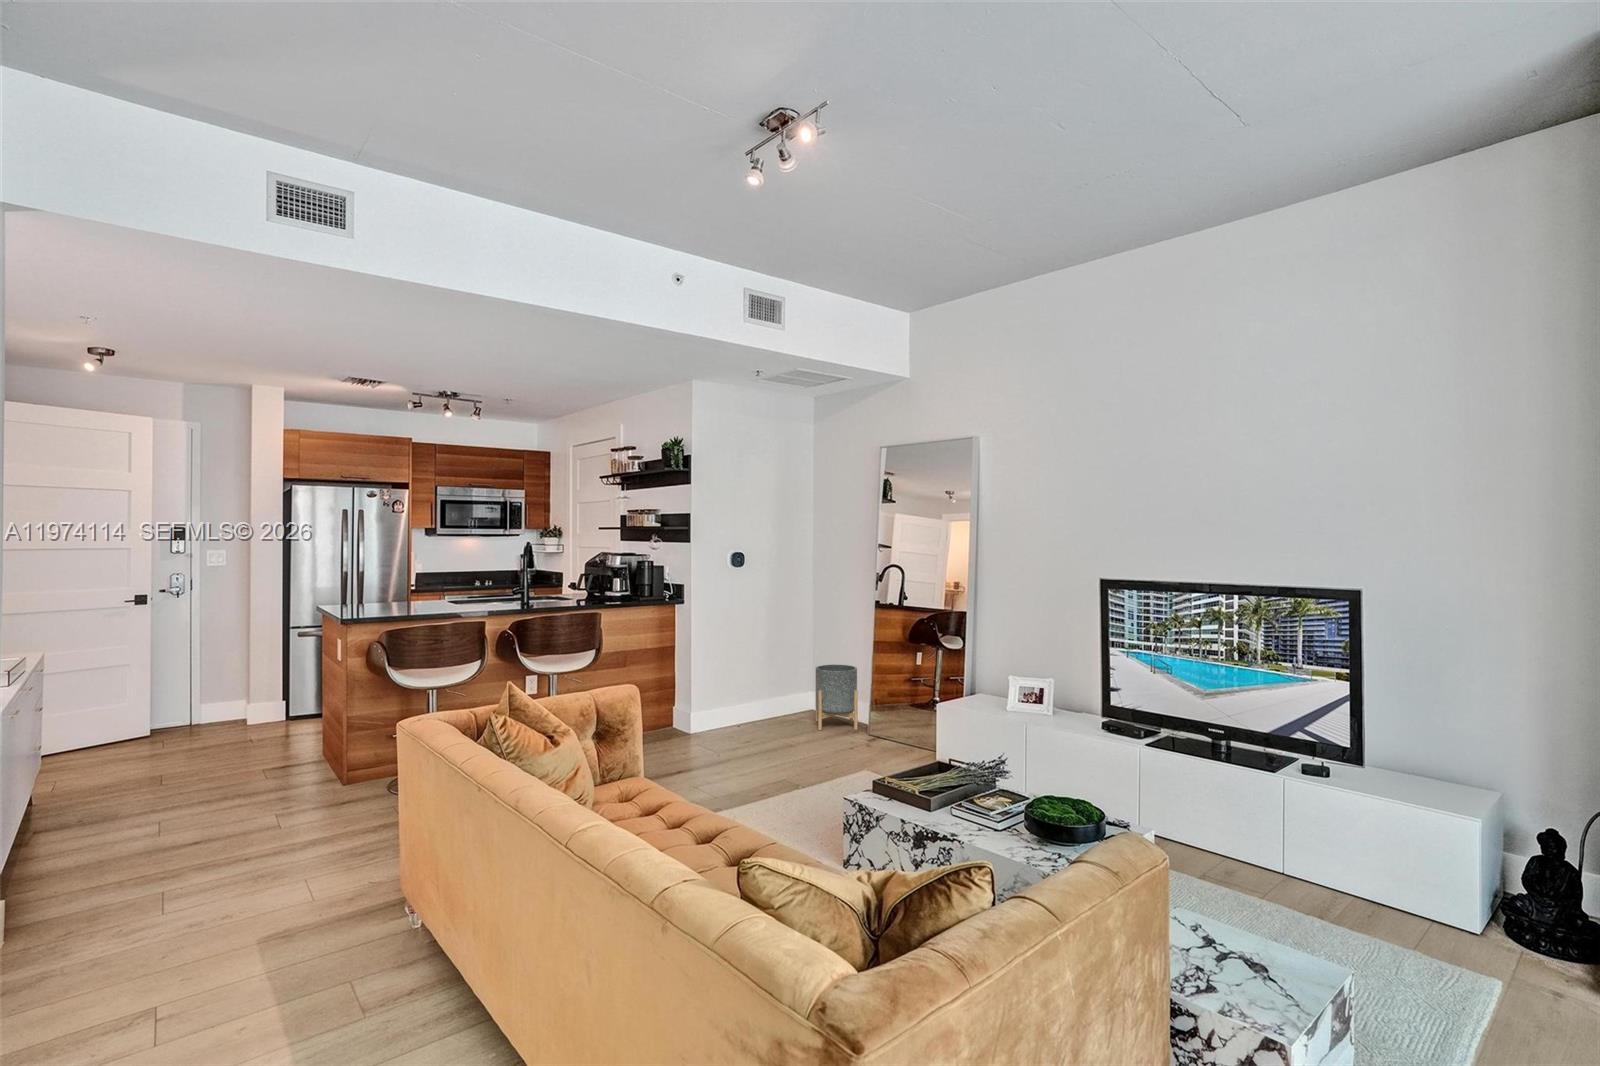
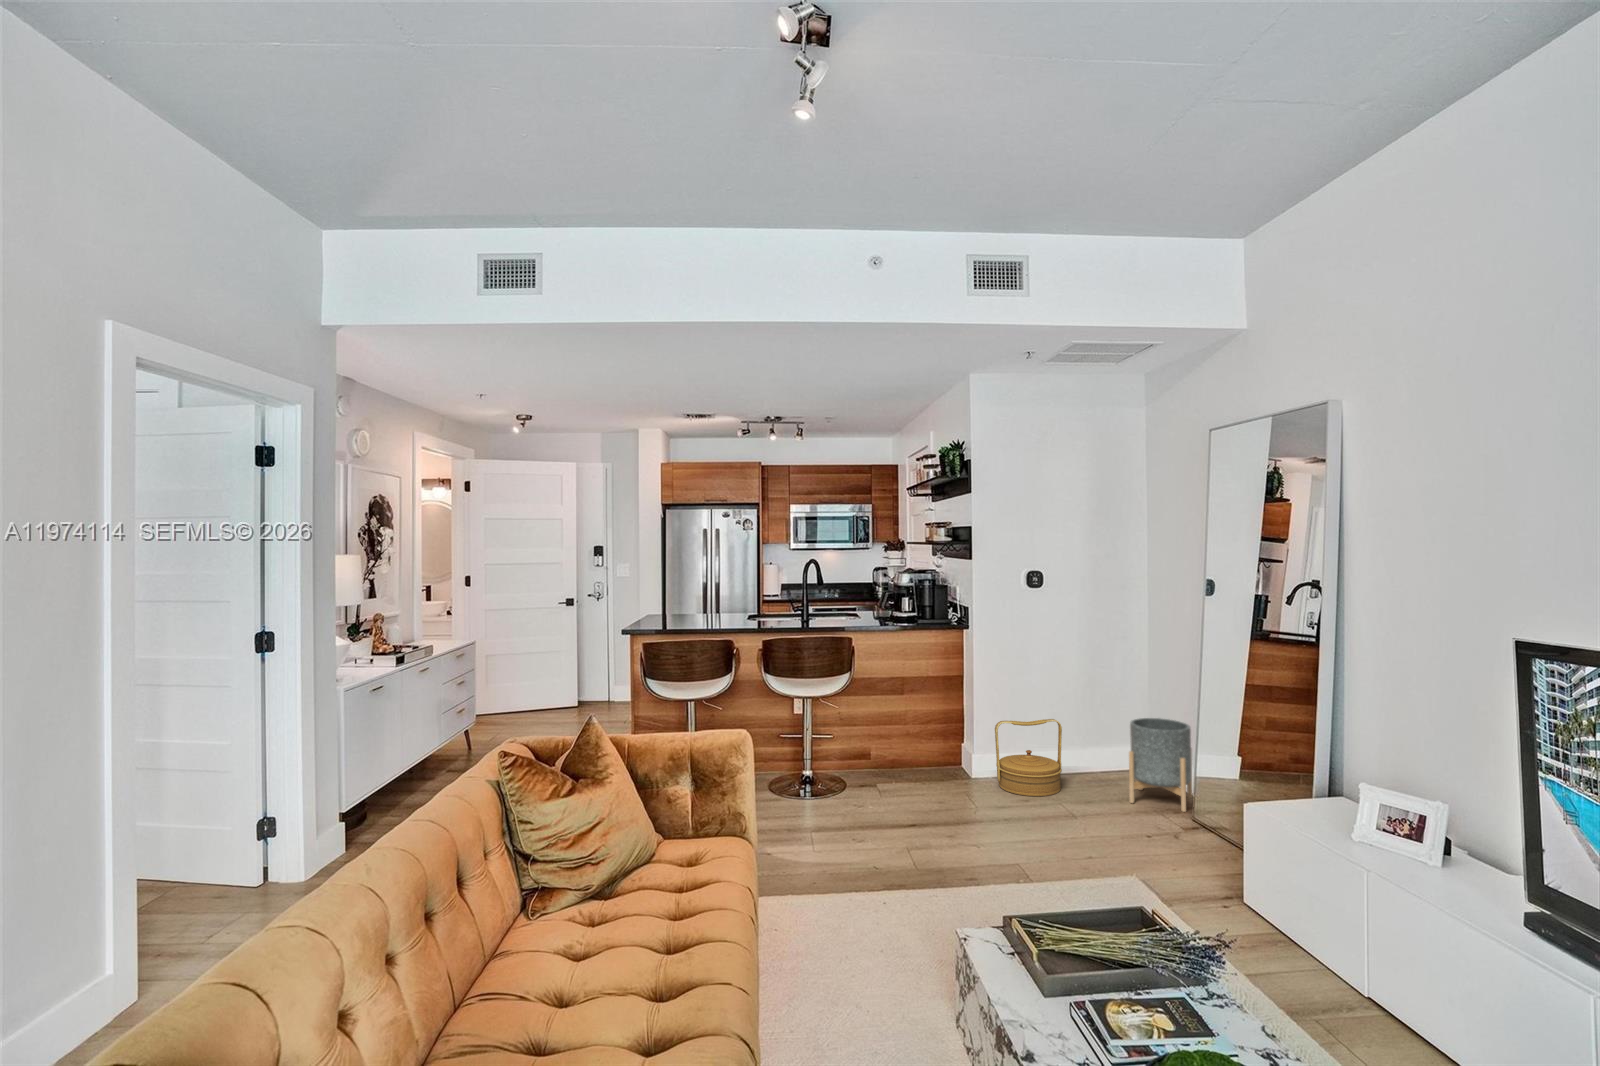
woven basket: none [715,674,767,737] -> present [995,719,1062,796]

